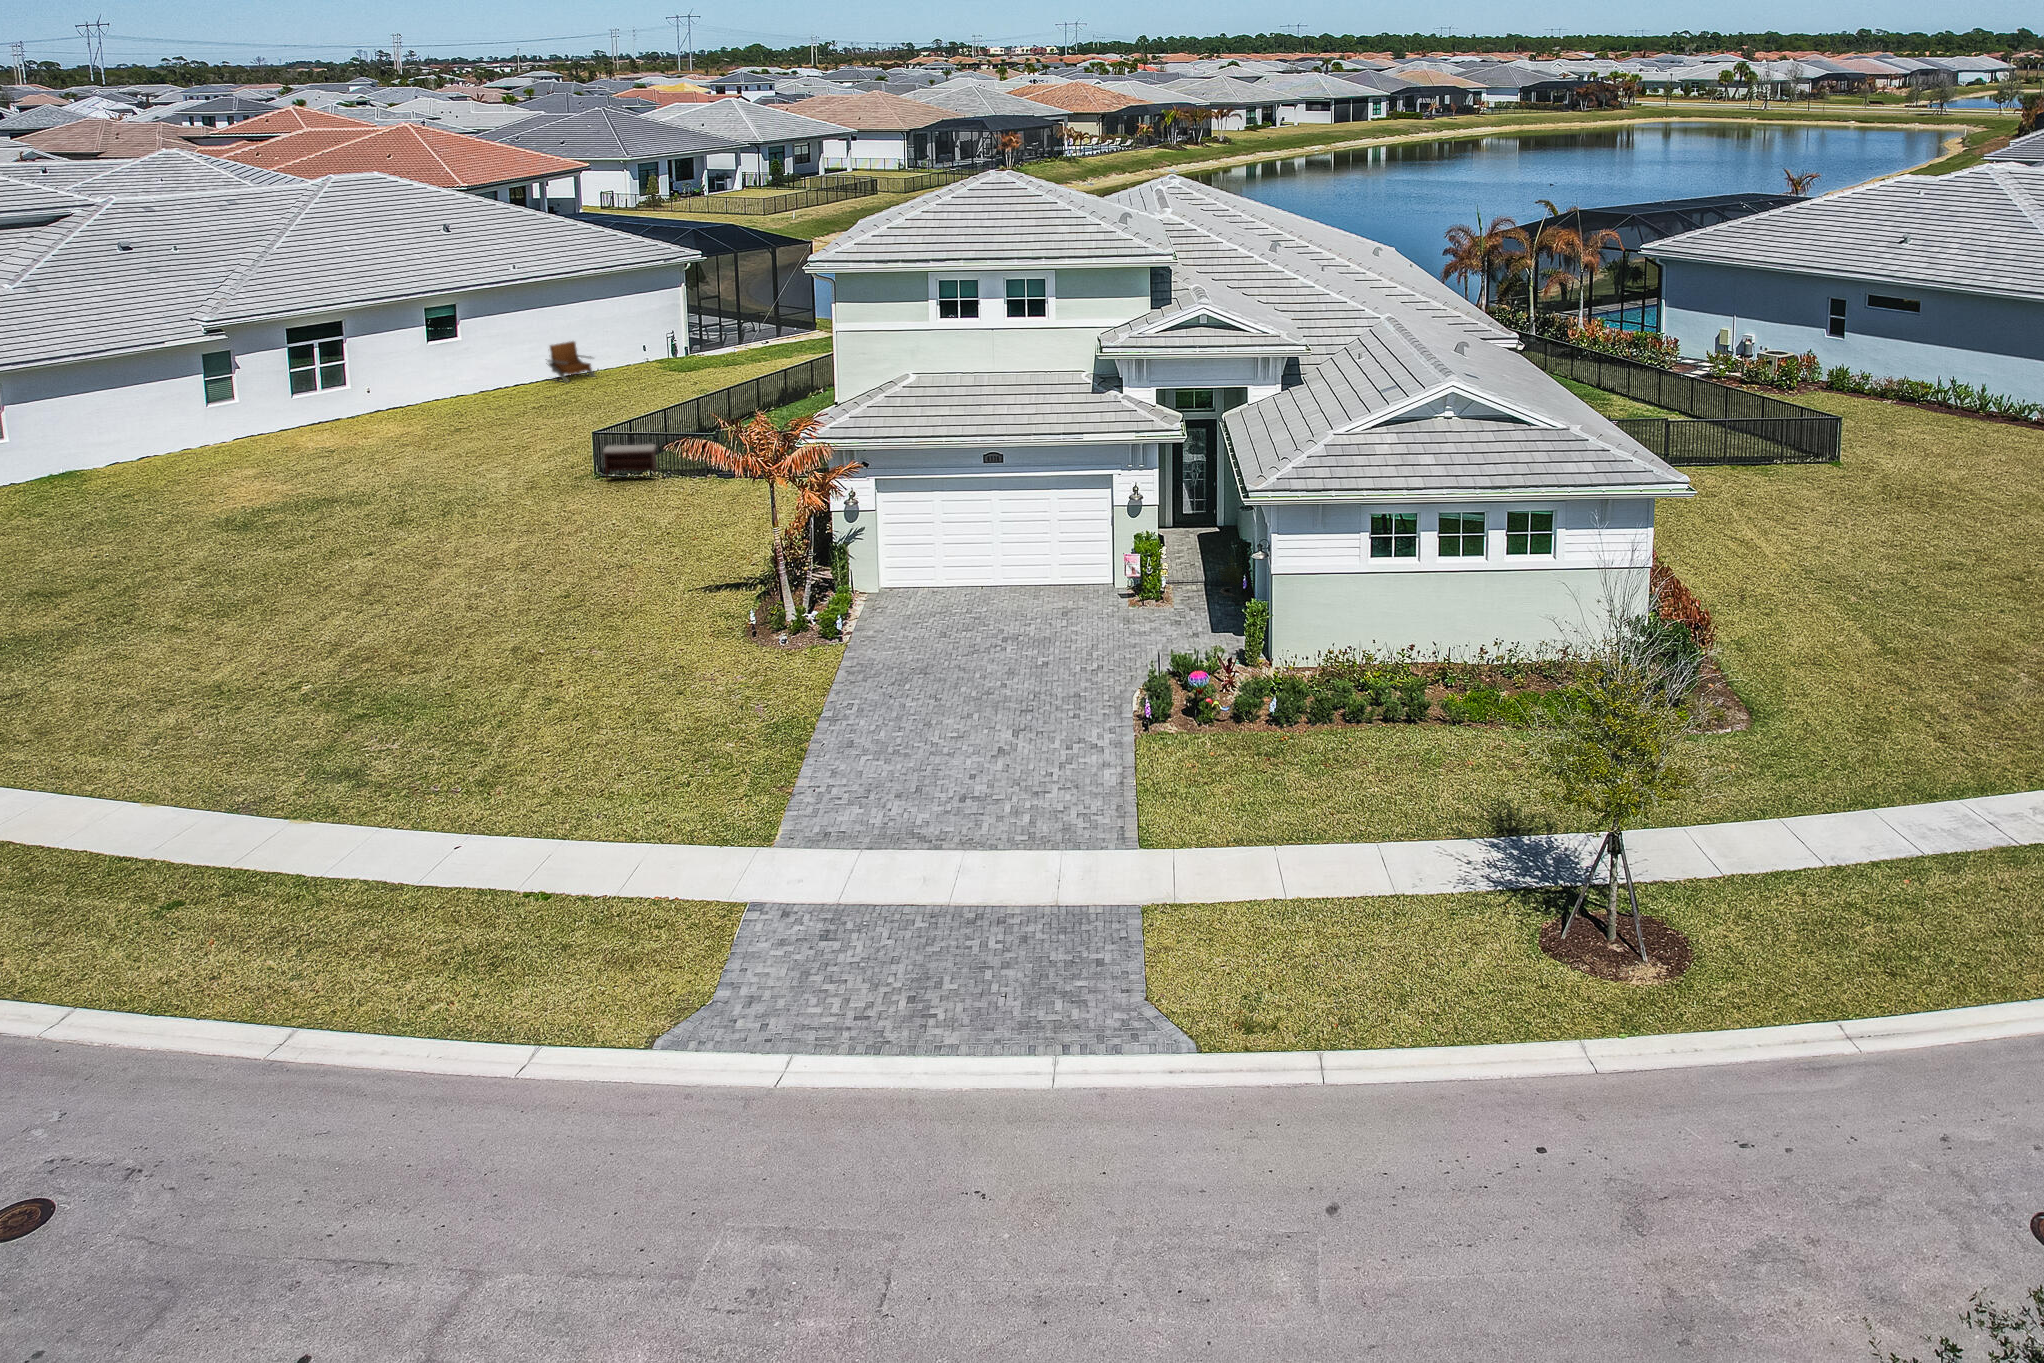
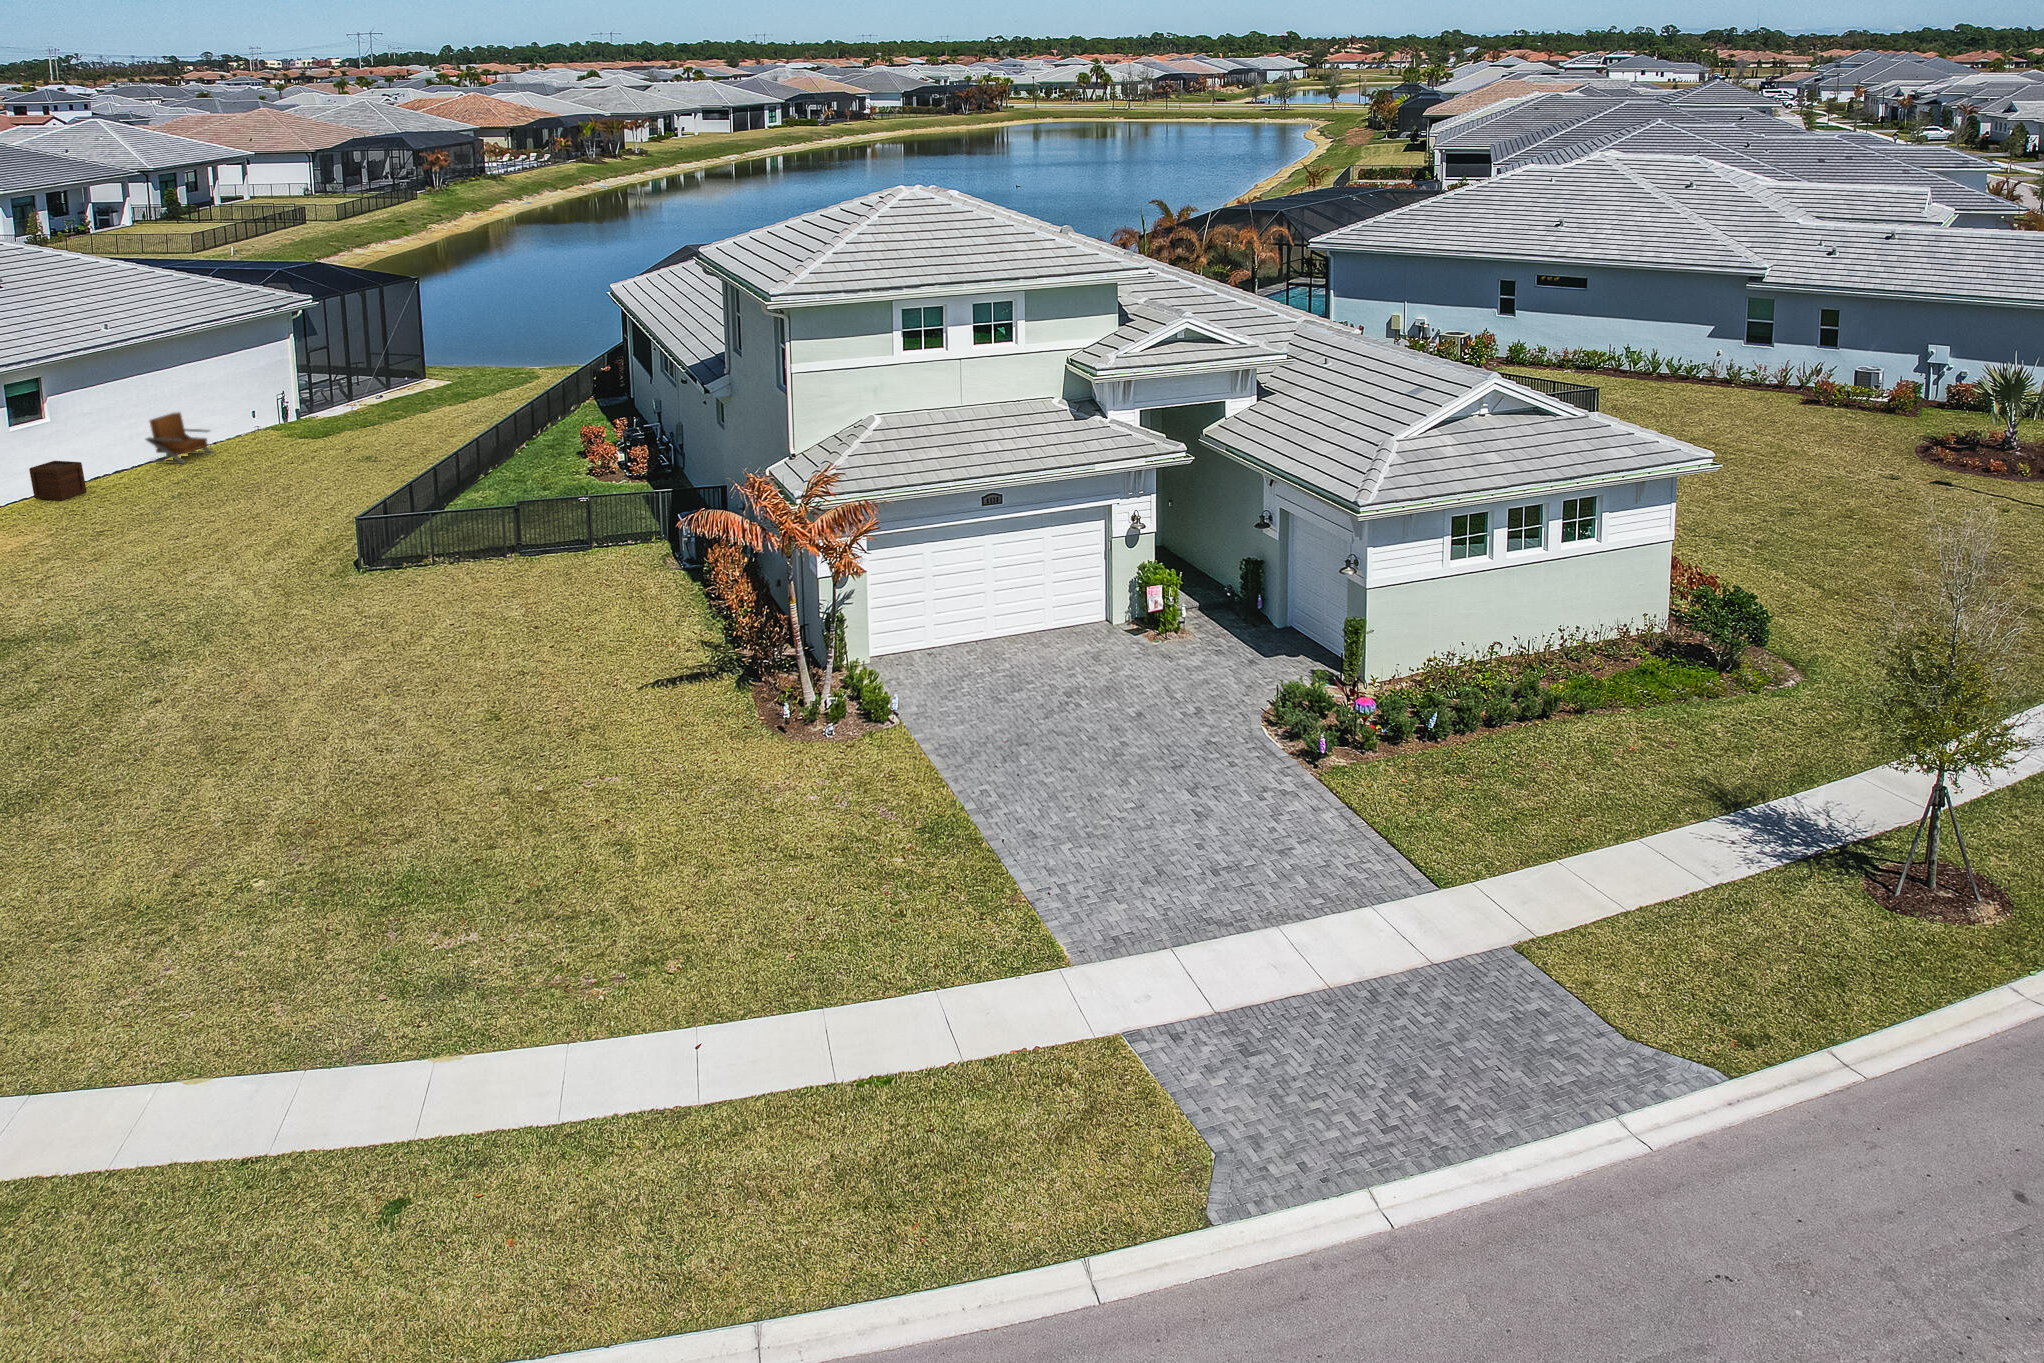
wooden crate: none [441,371,482,402] -> present [29,461,86,501]
bench: present [603,444,657,481] -> none [382,526,452,578]
potted tree: present [1219,557,1242,595] -> none [1216,576,1245,618]

